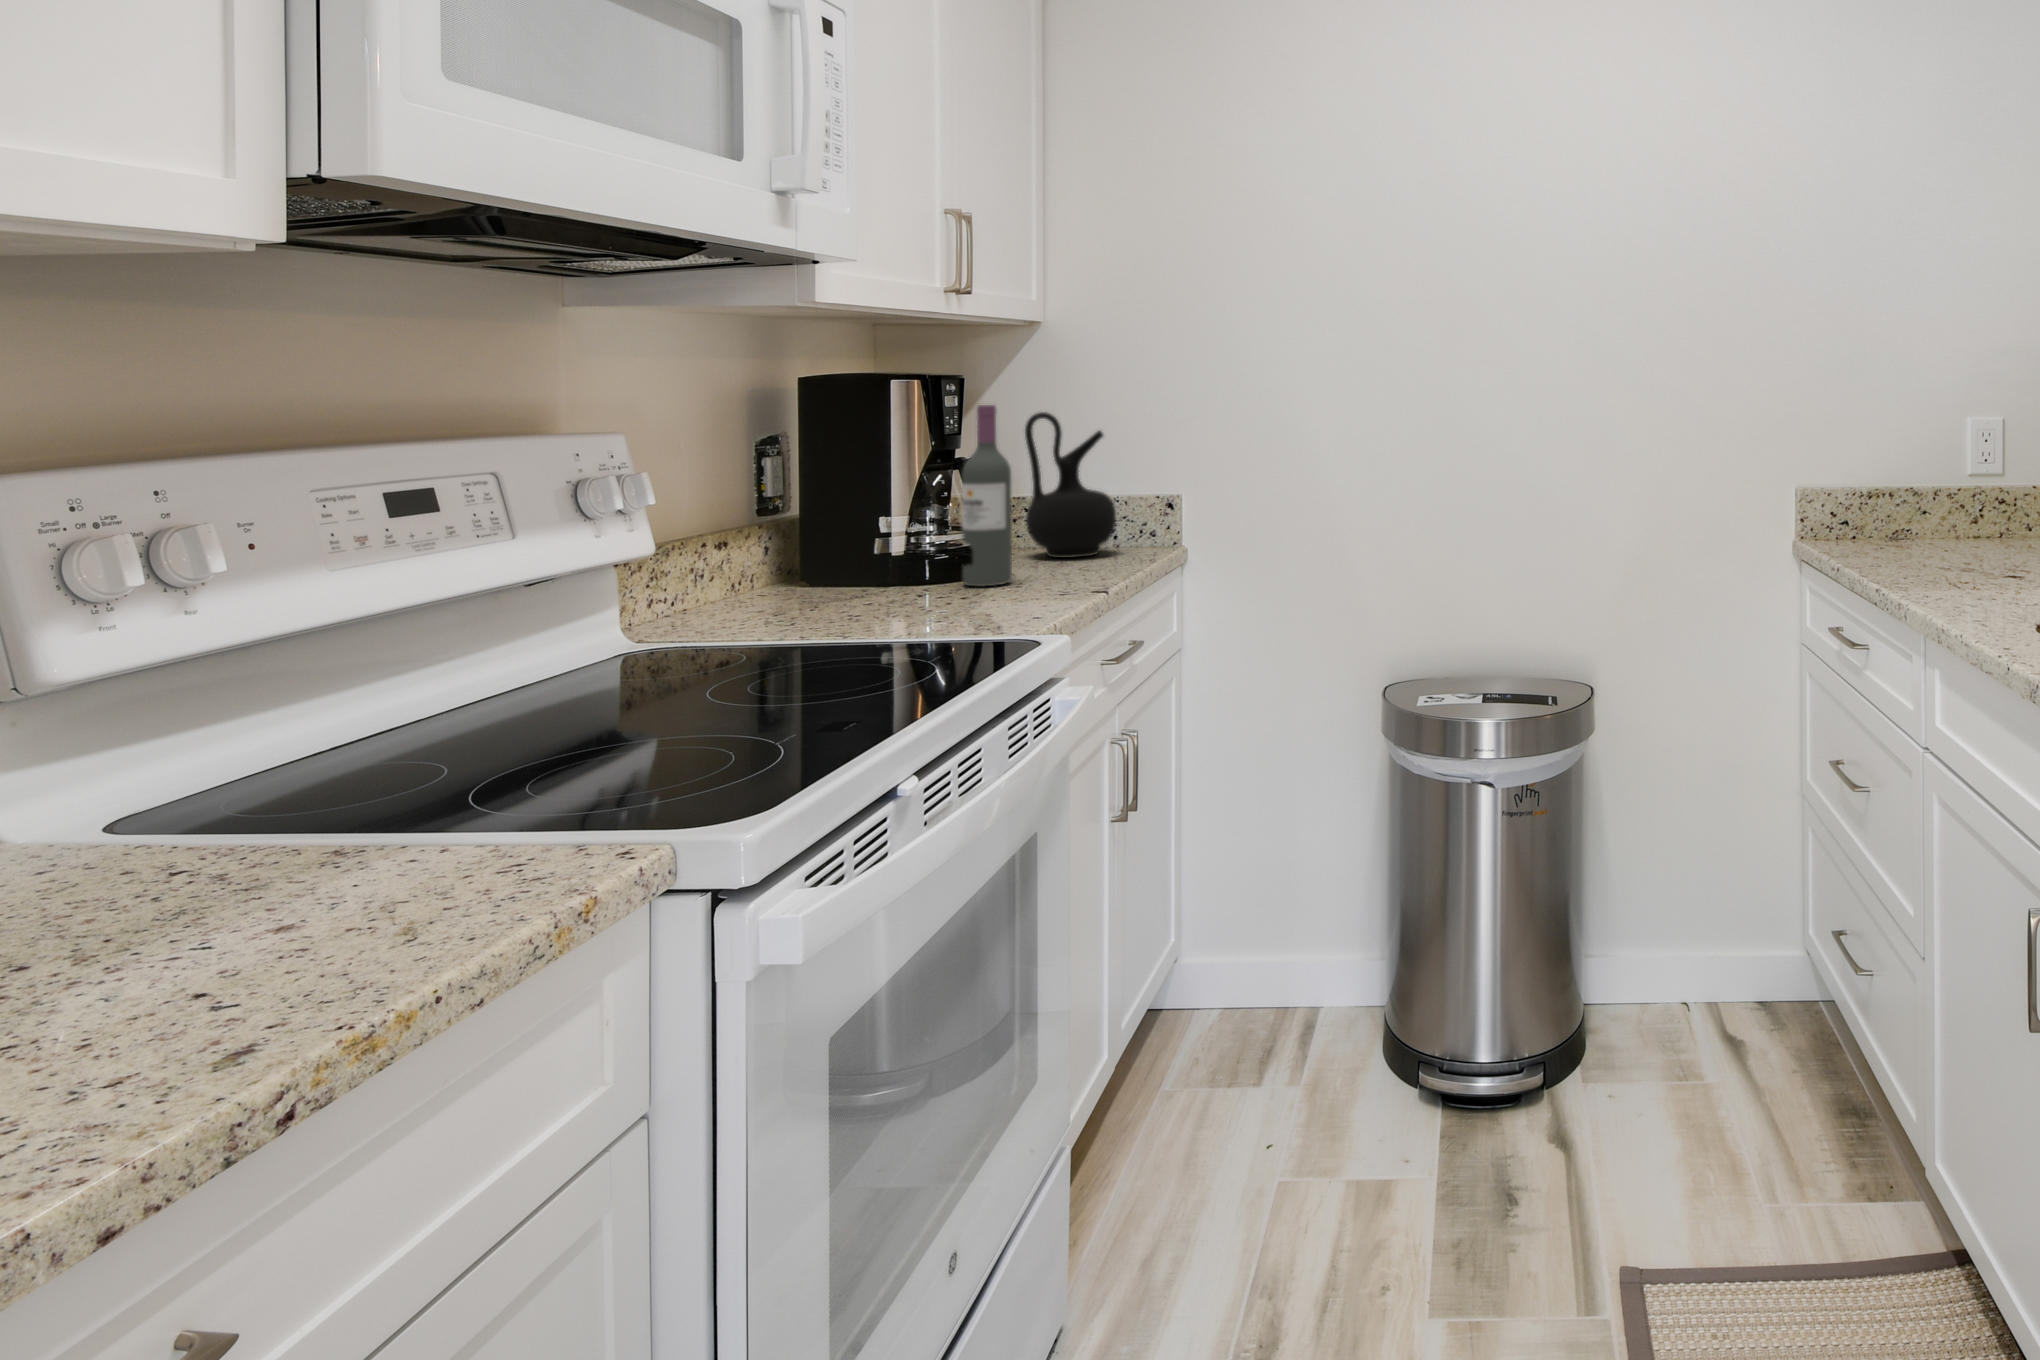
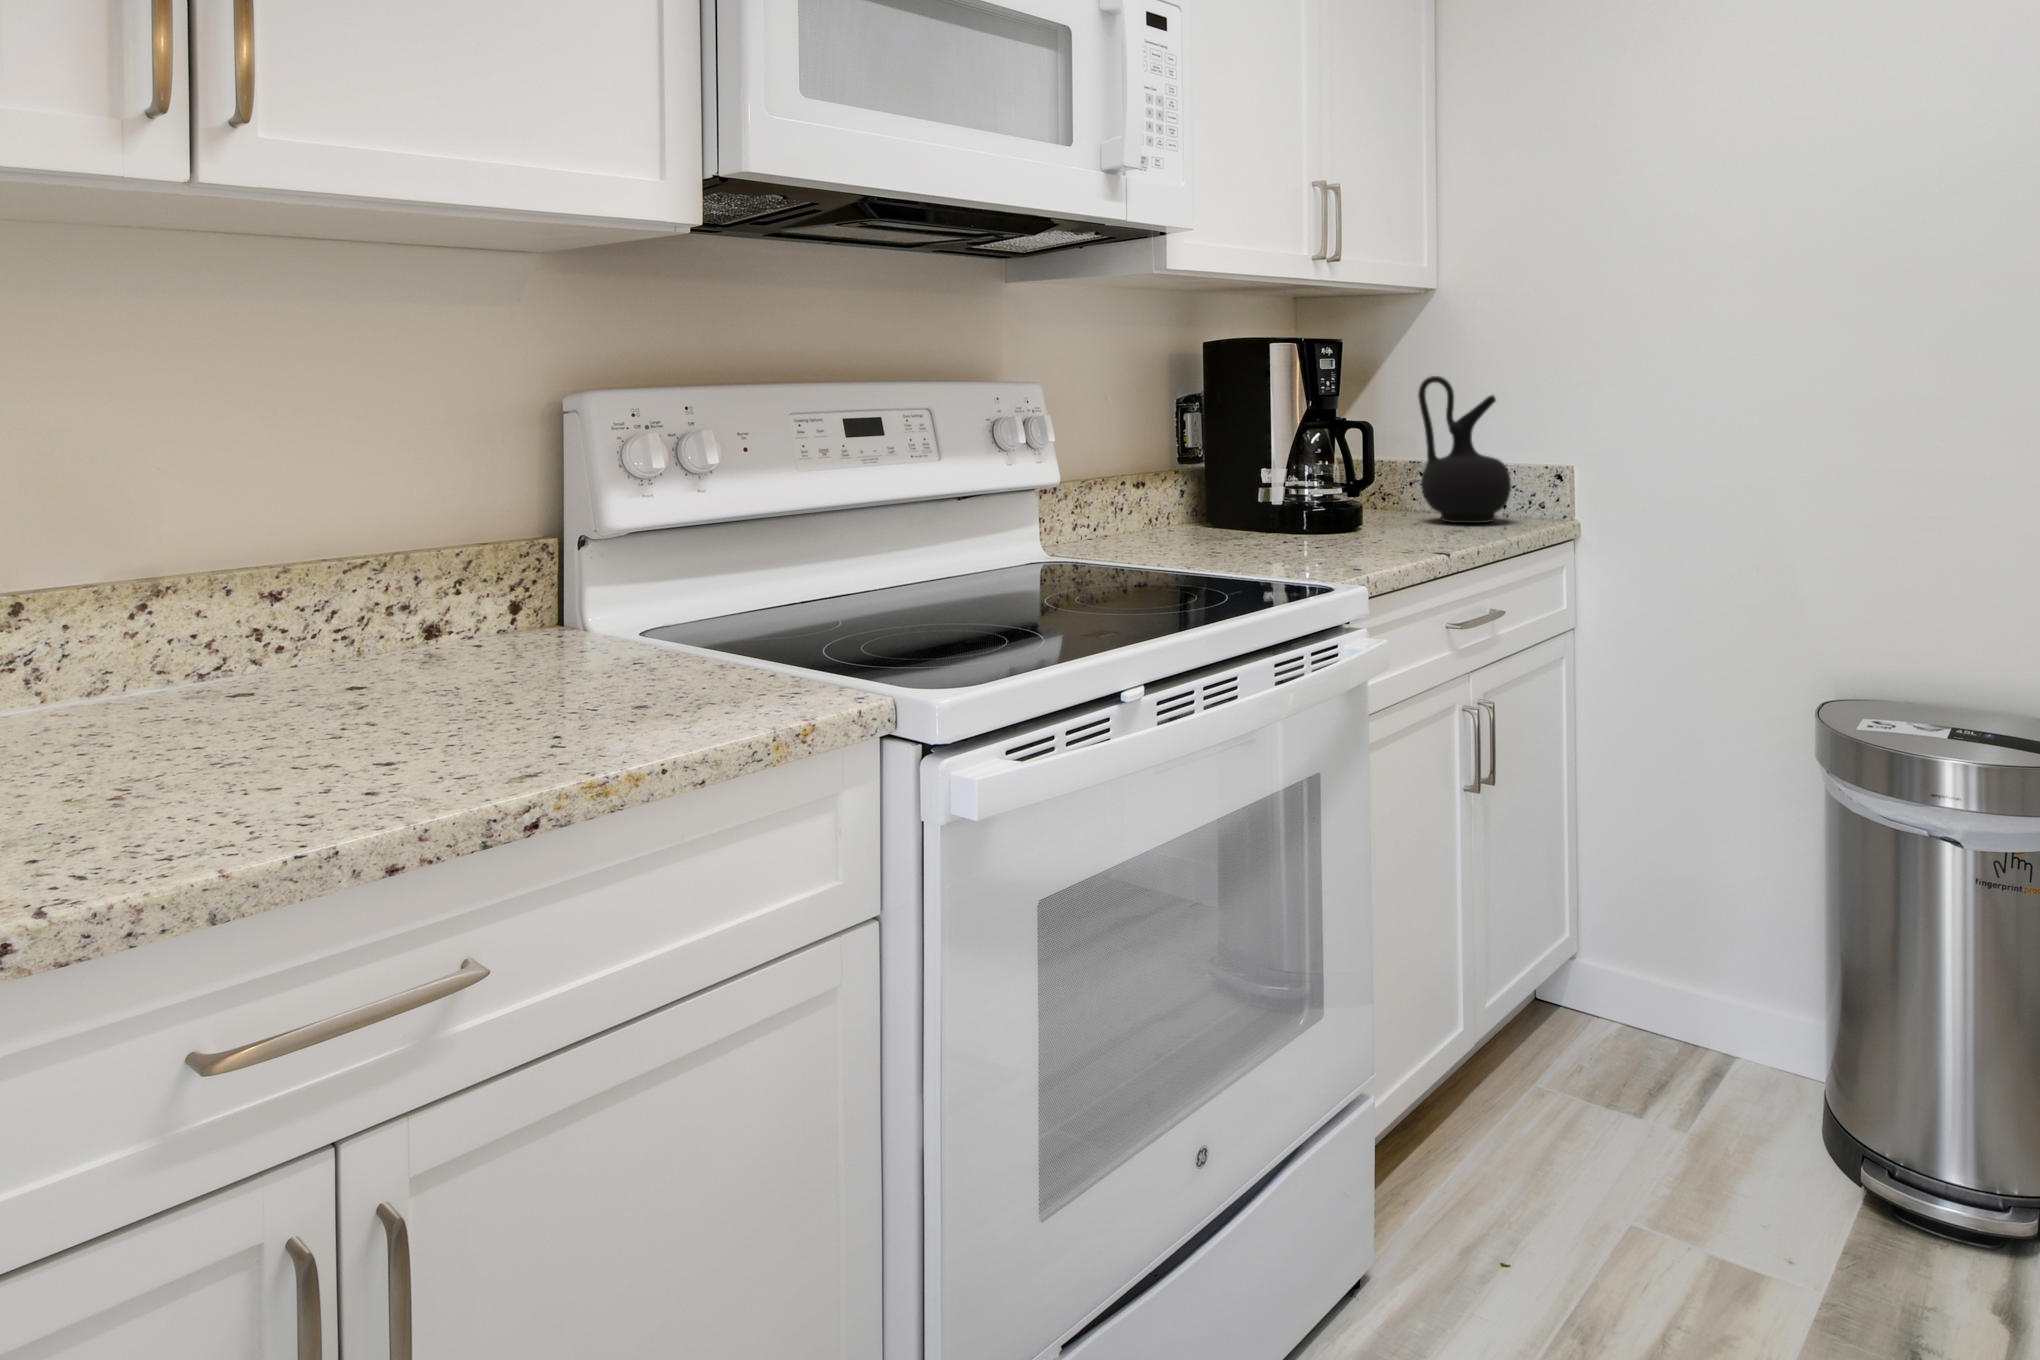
wine bottle: present [962,405,1012,586] -> none [1336,364,1383,540]

